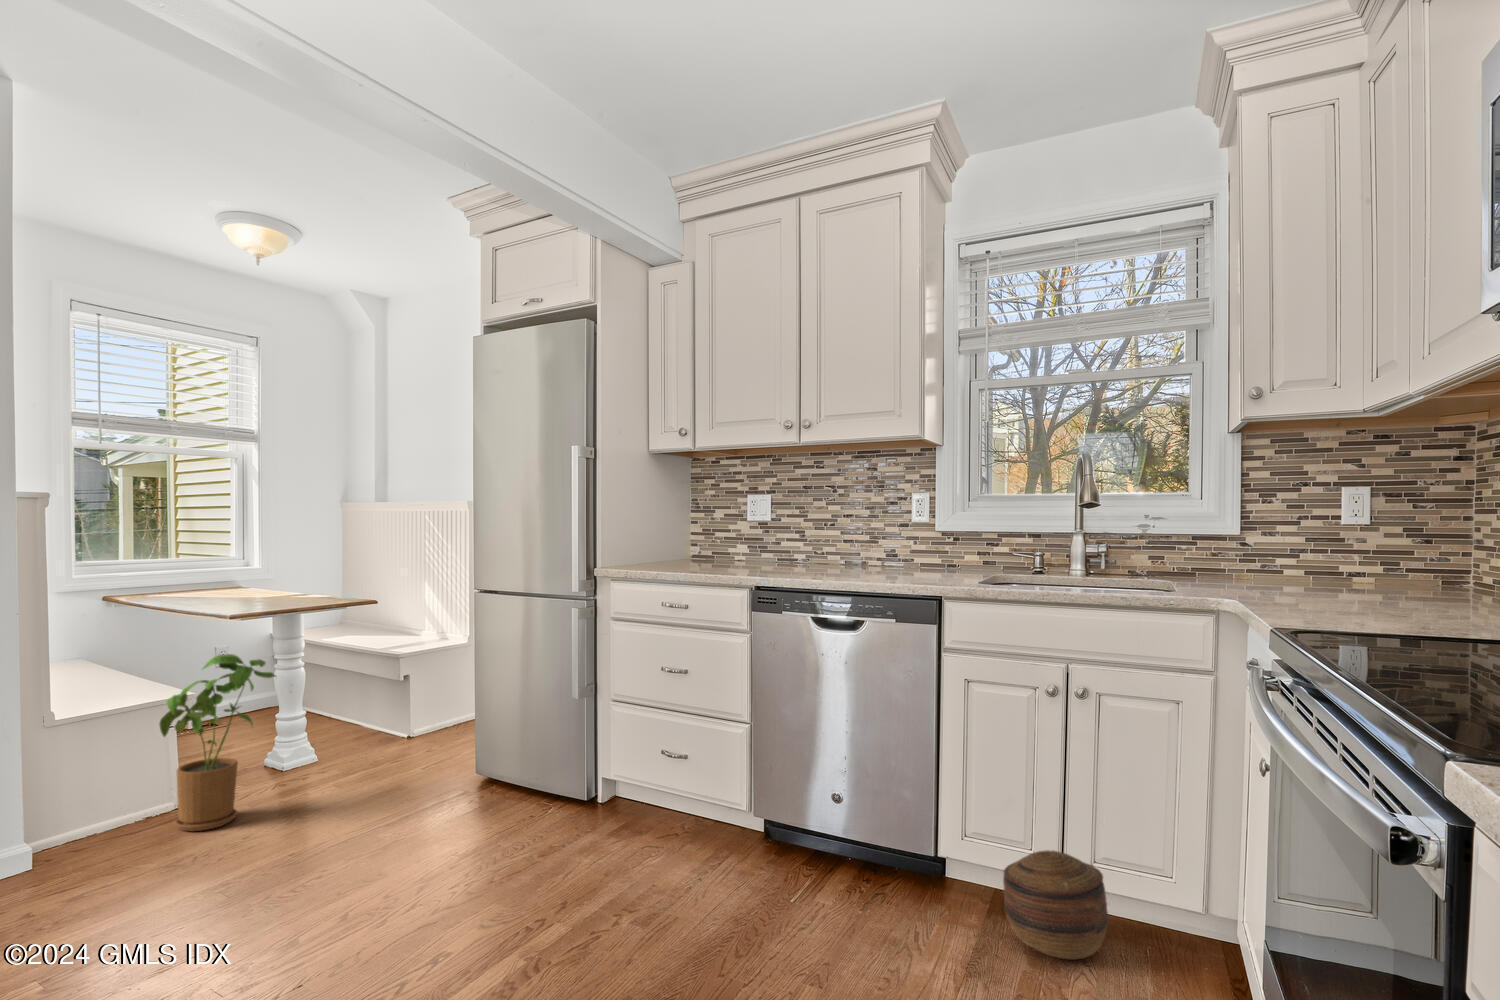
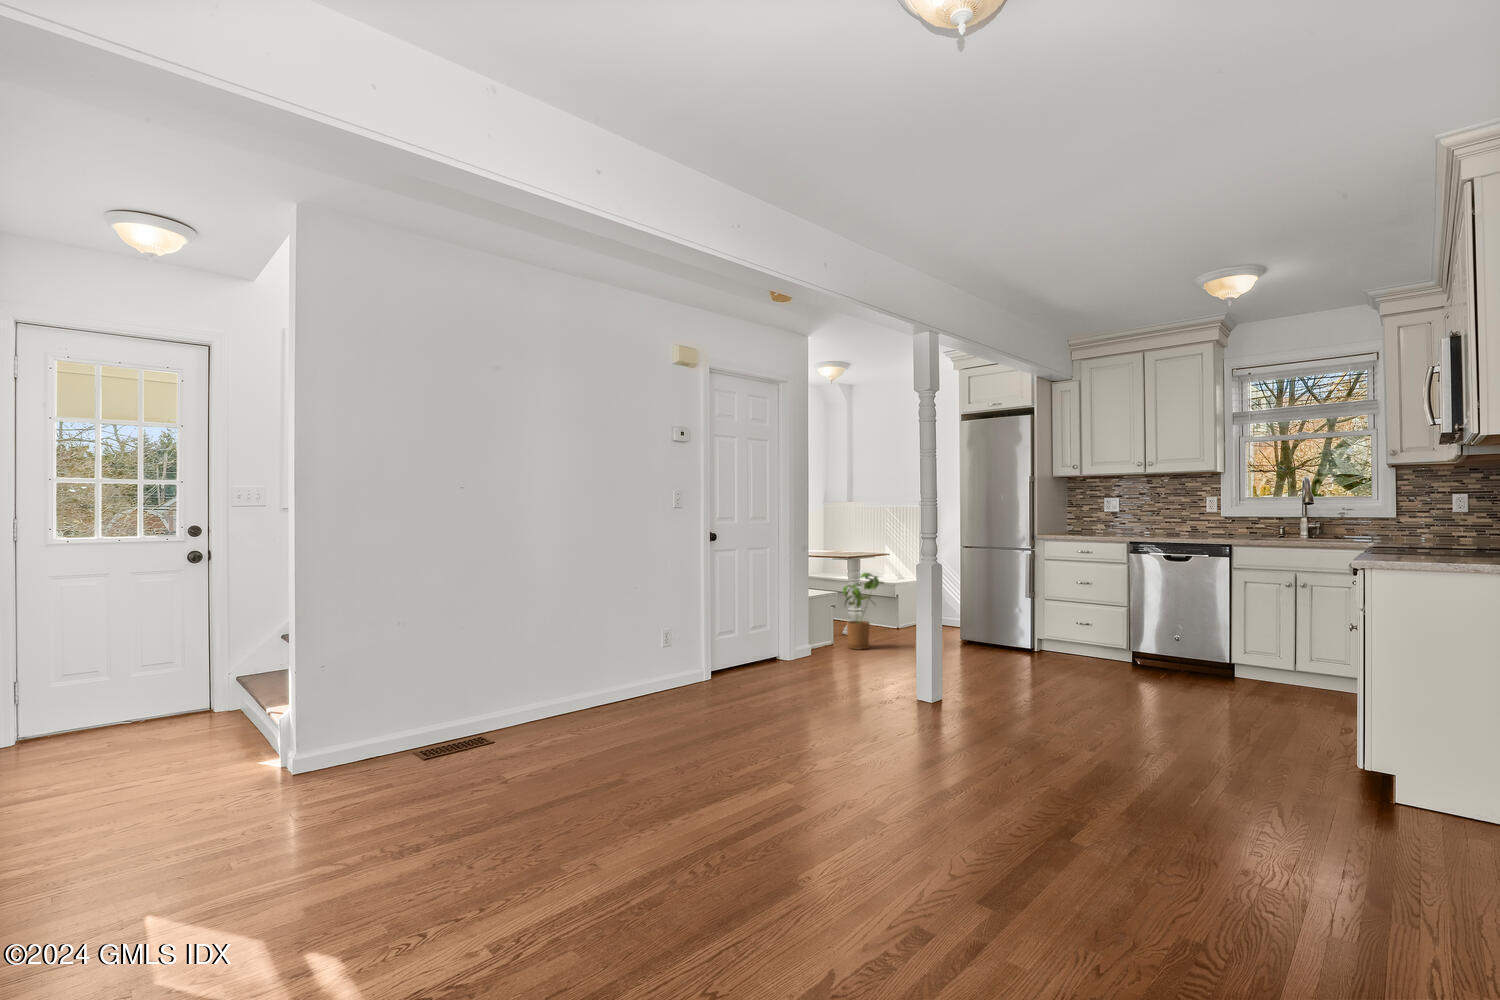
basket: present [1003,850,1108,959] -> none [1270,653,1322,694]

